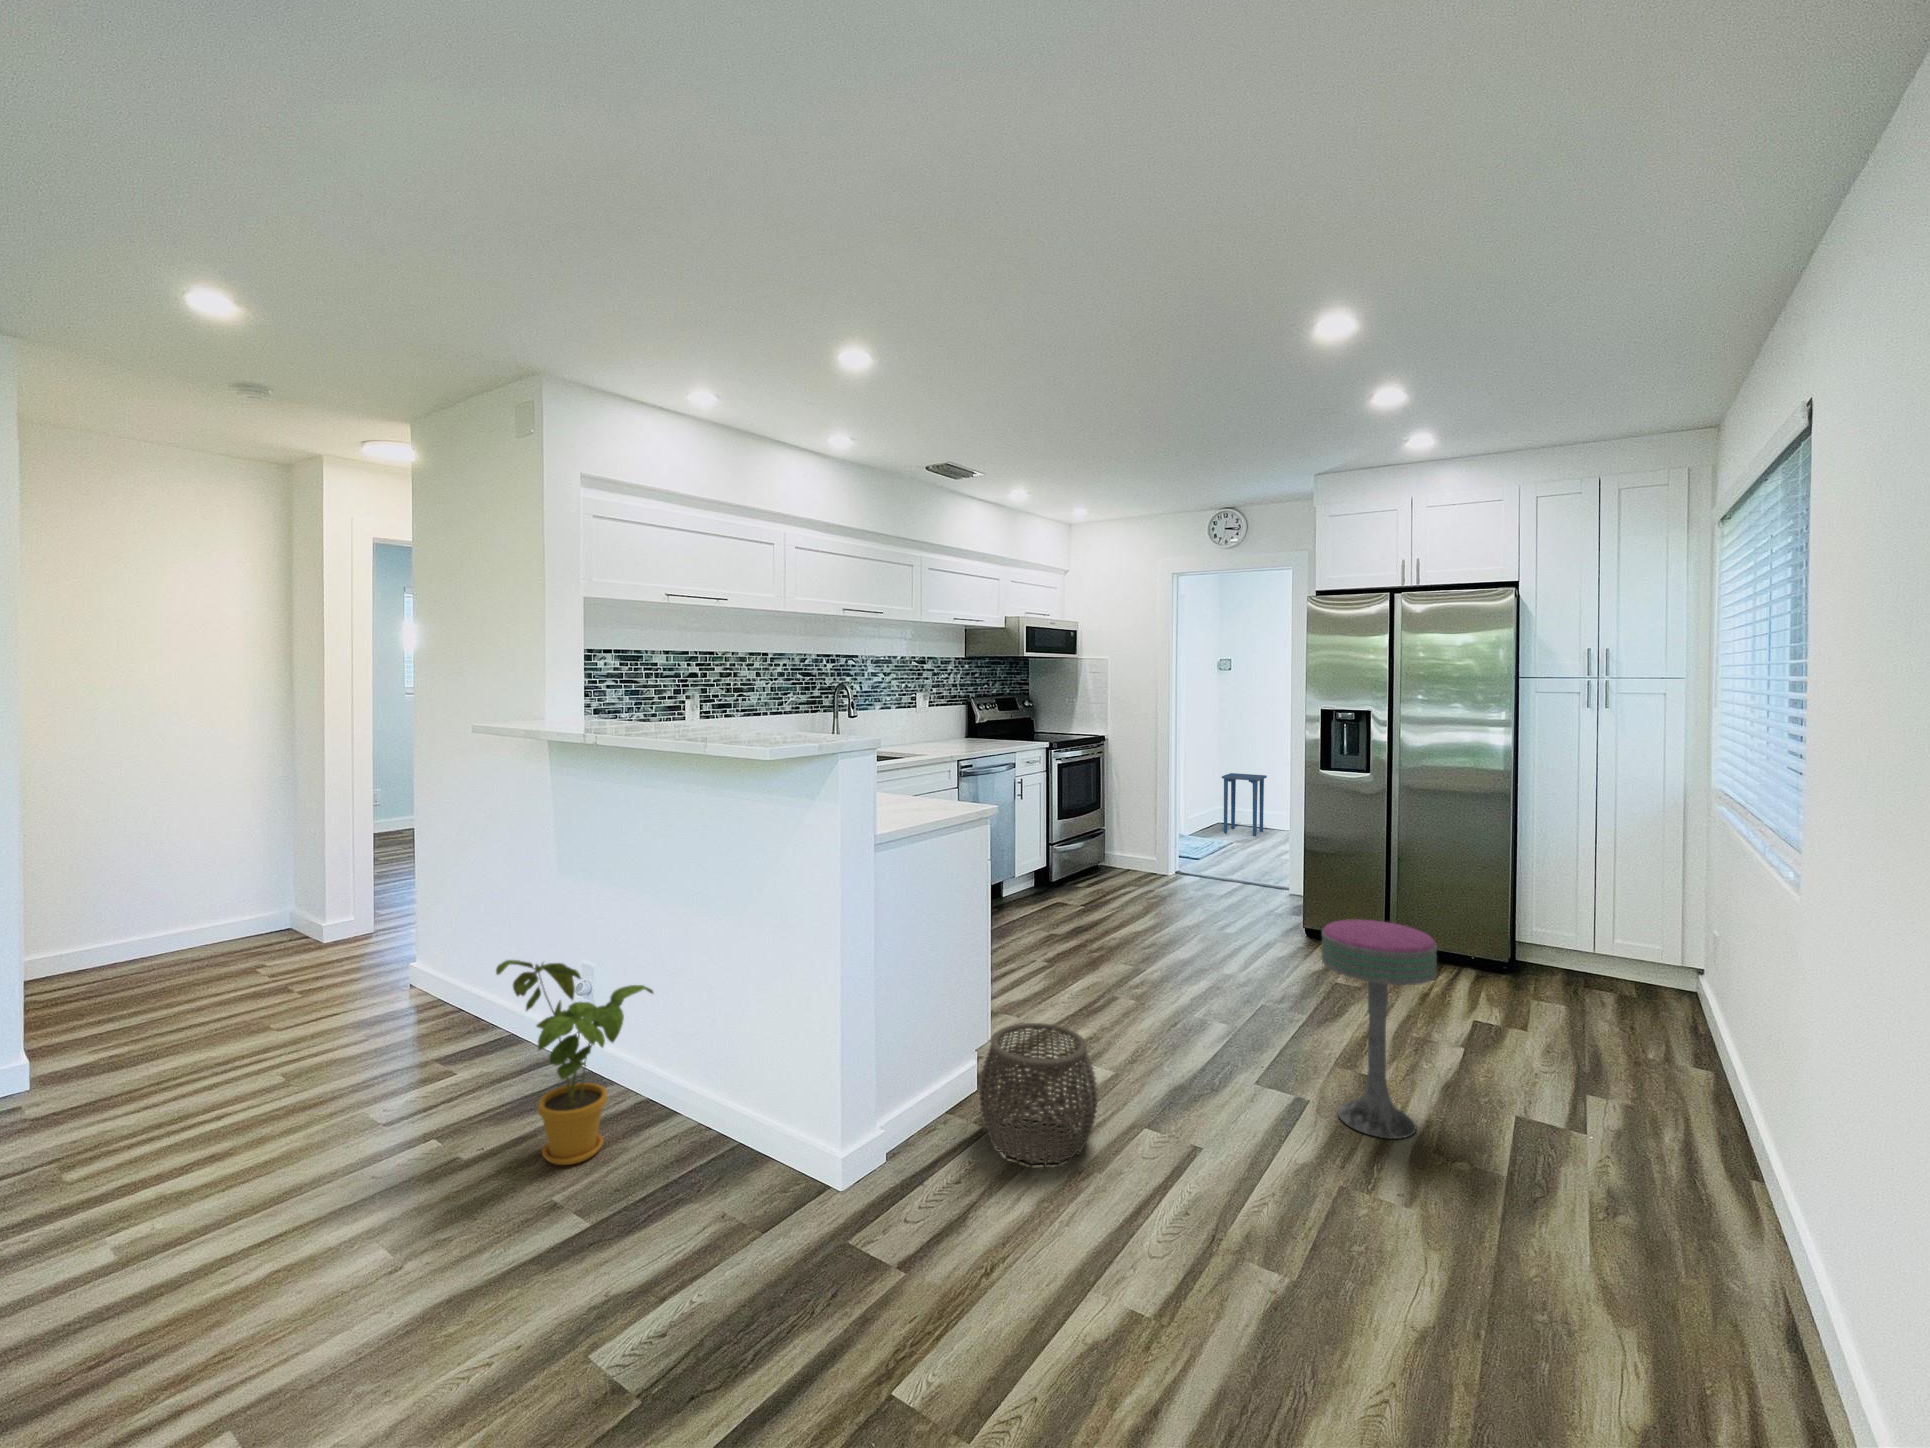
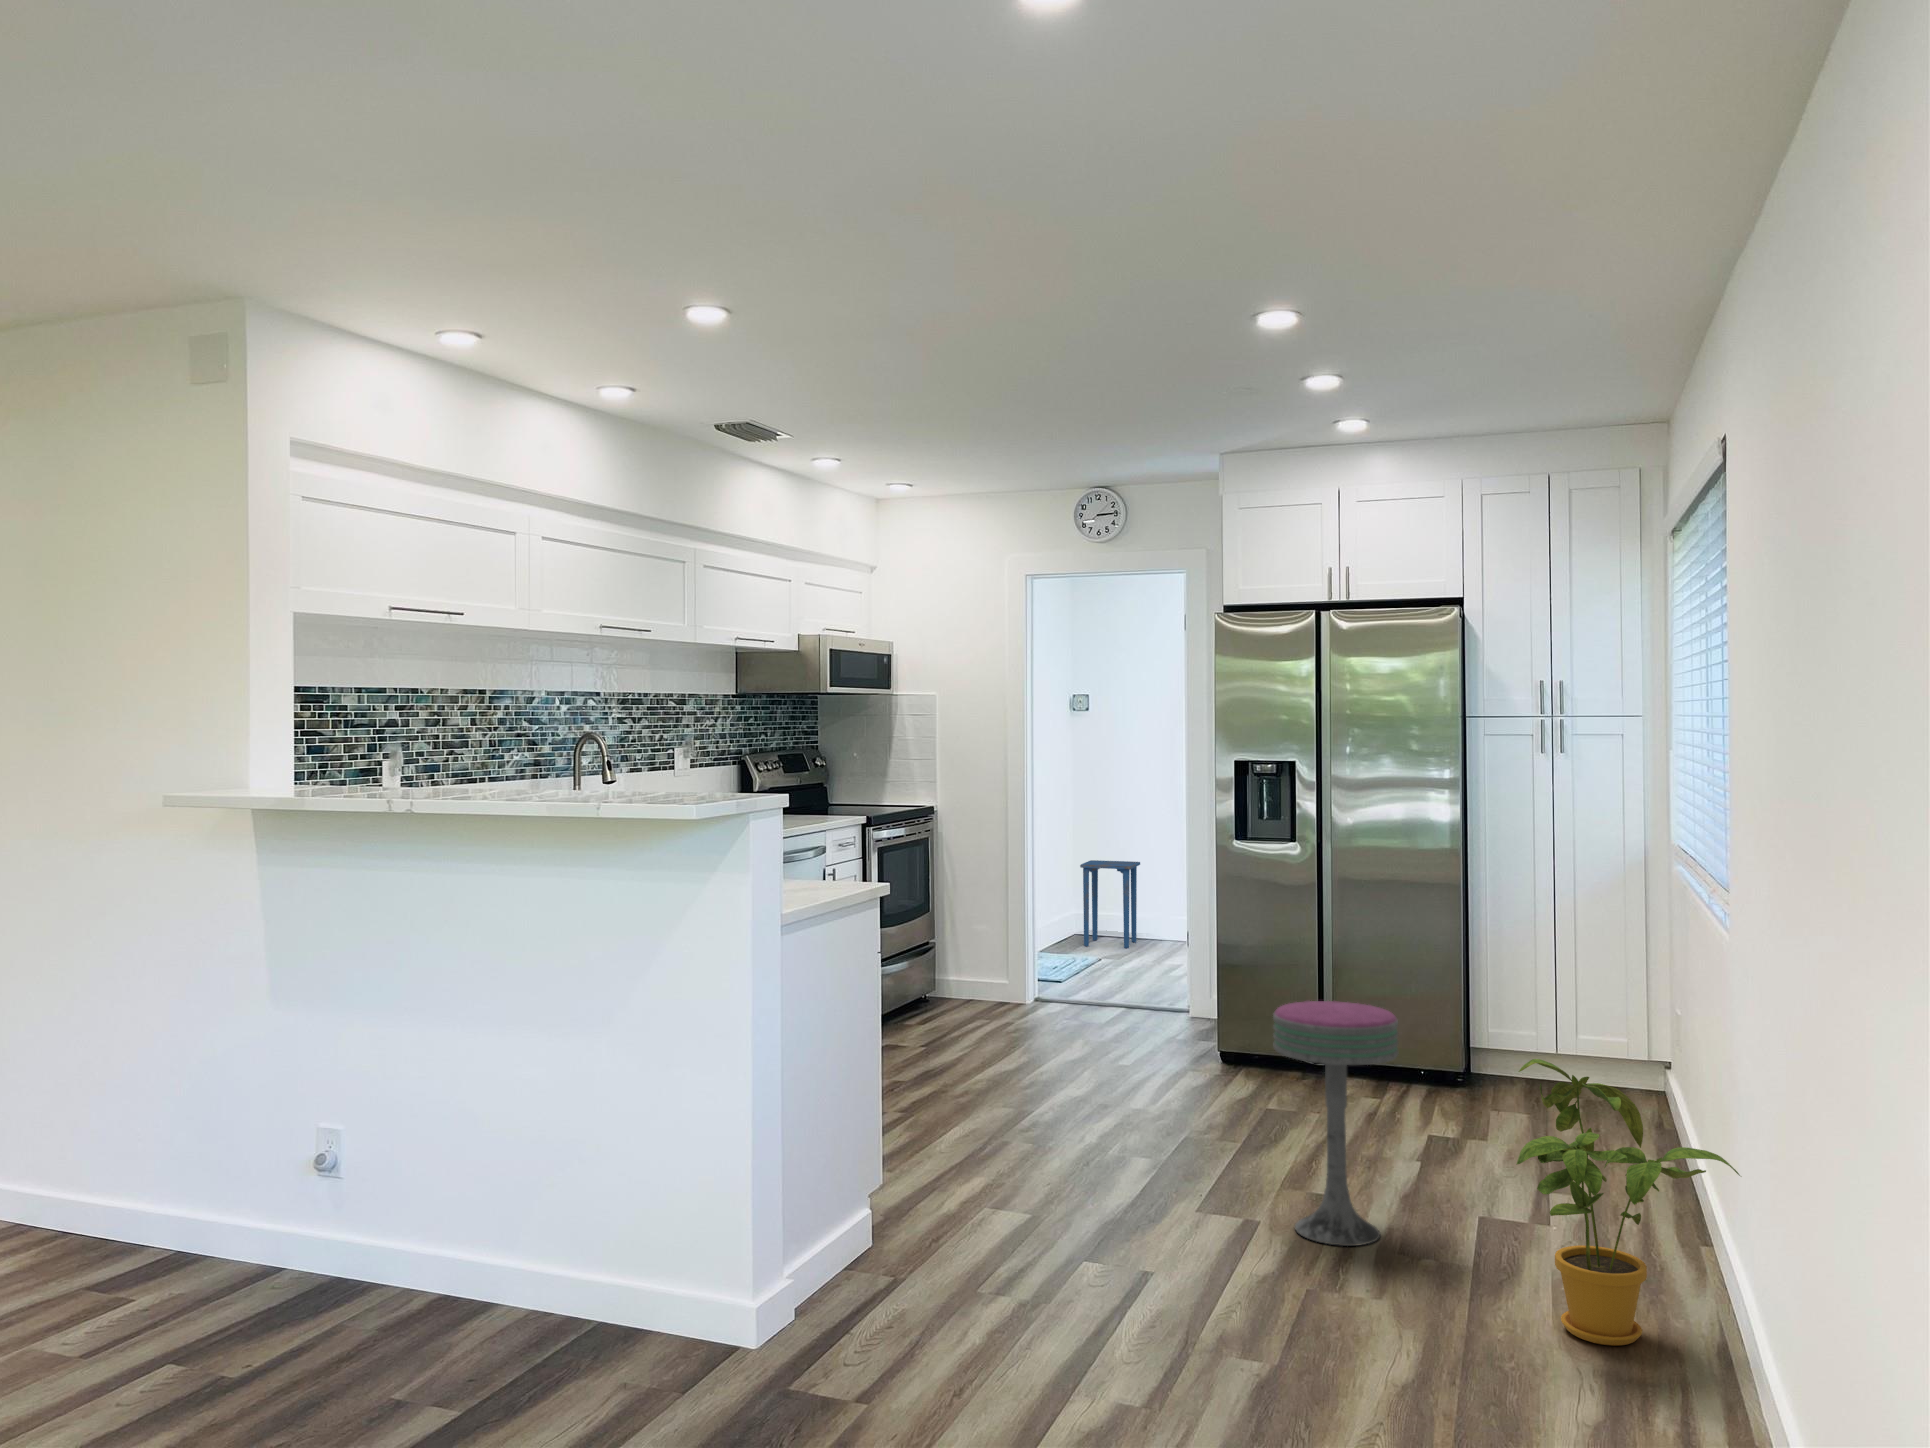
house plant: present [496,960,653,1165] -> present [1517,1059,1740,1345]
woven basket: present [979,1023,1098,1164] -> none [892,1145,1037,1306]

